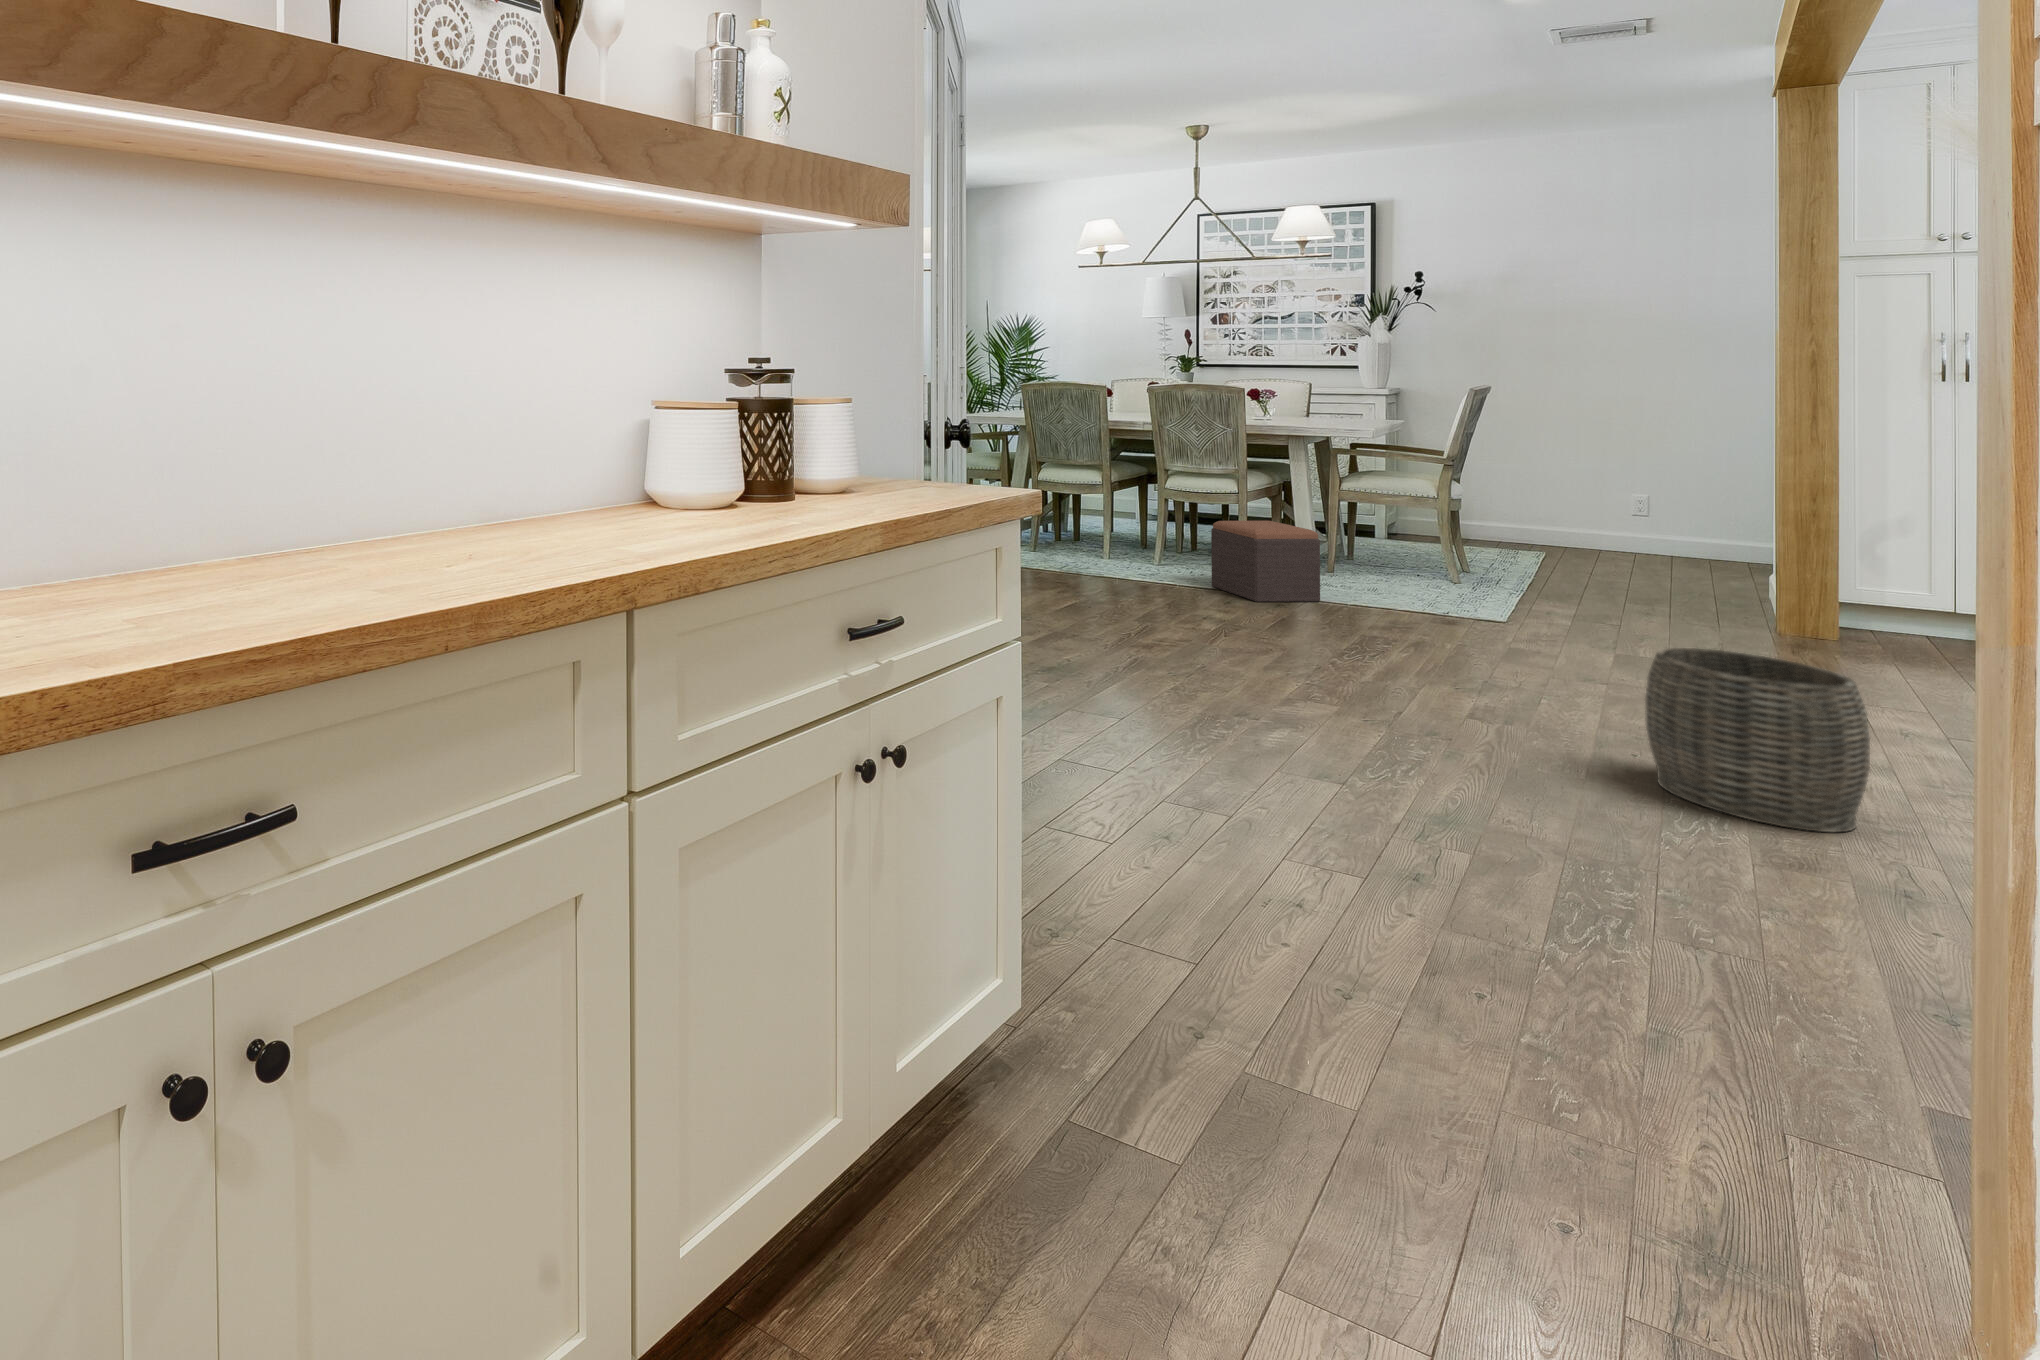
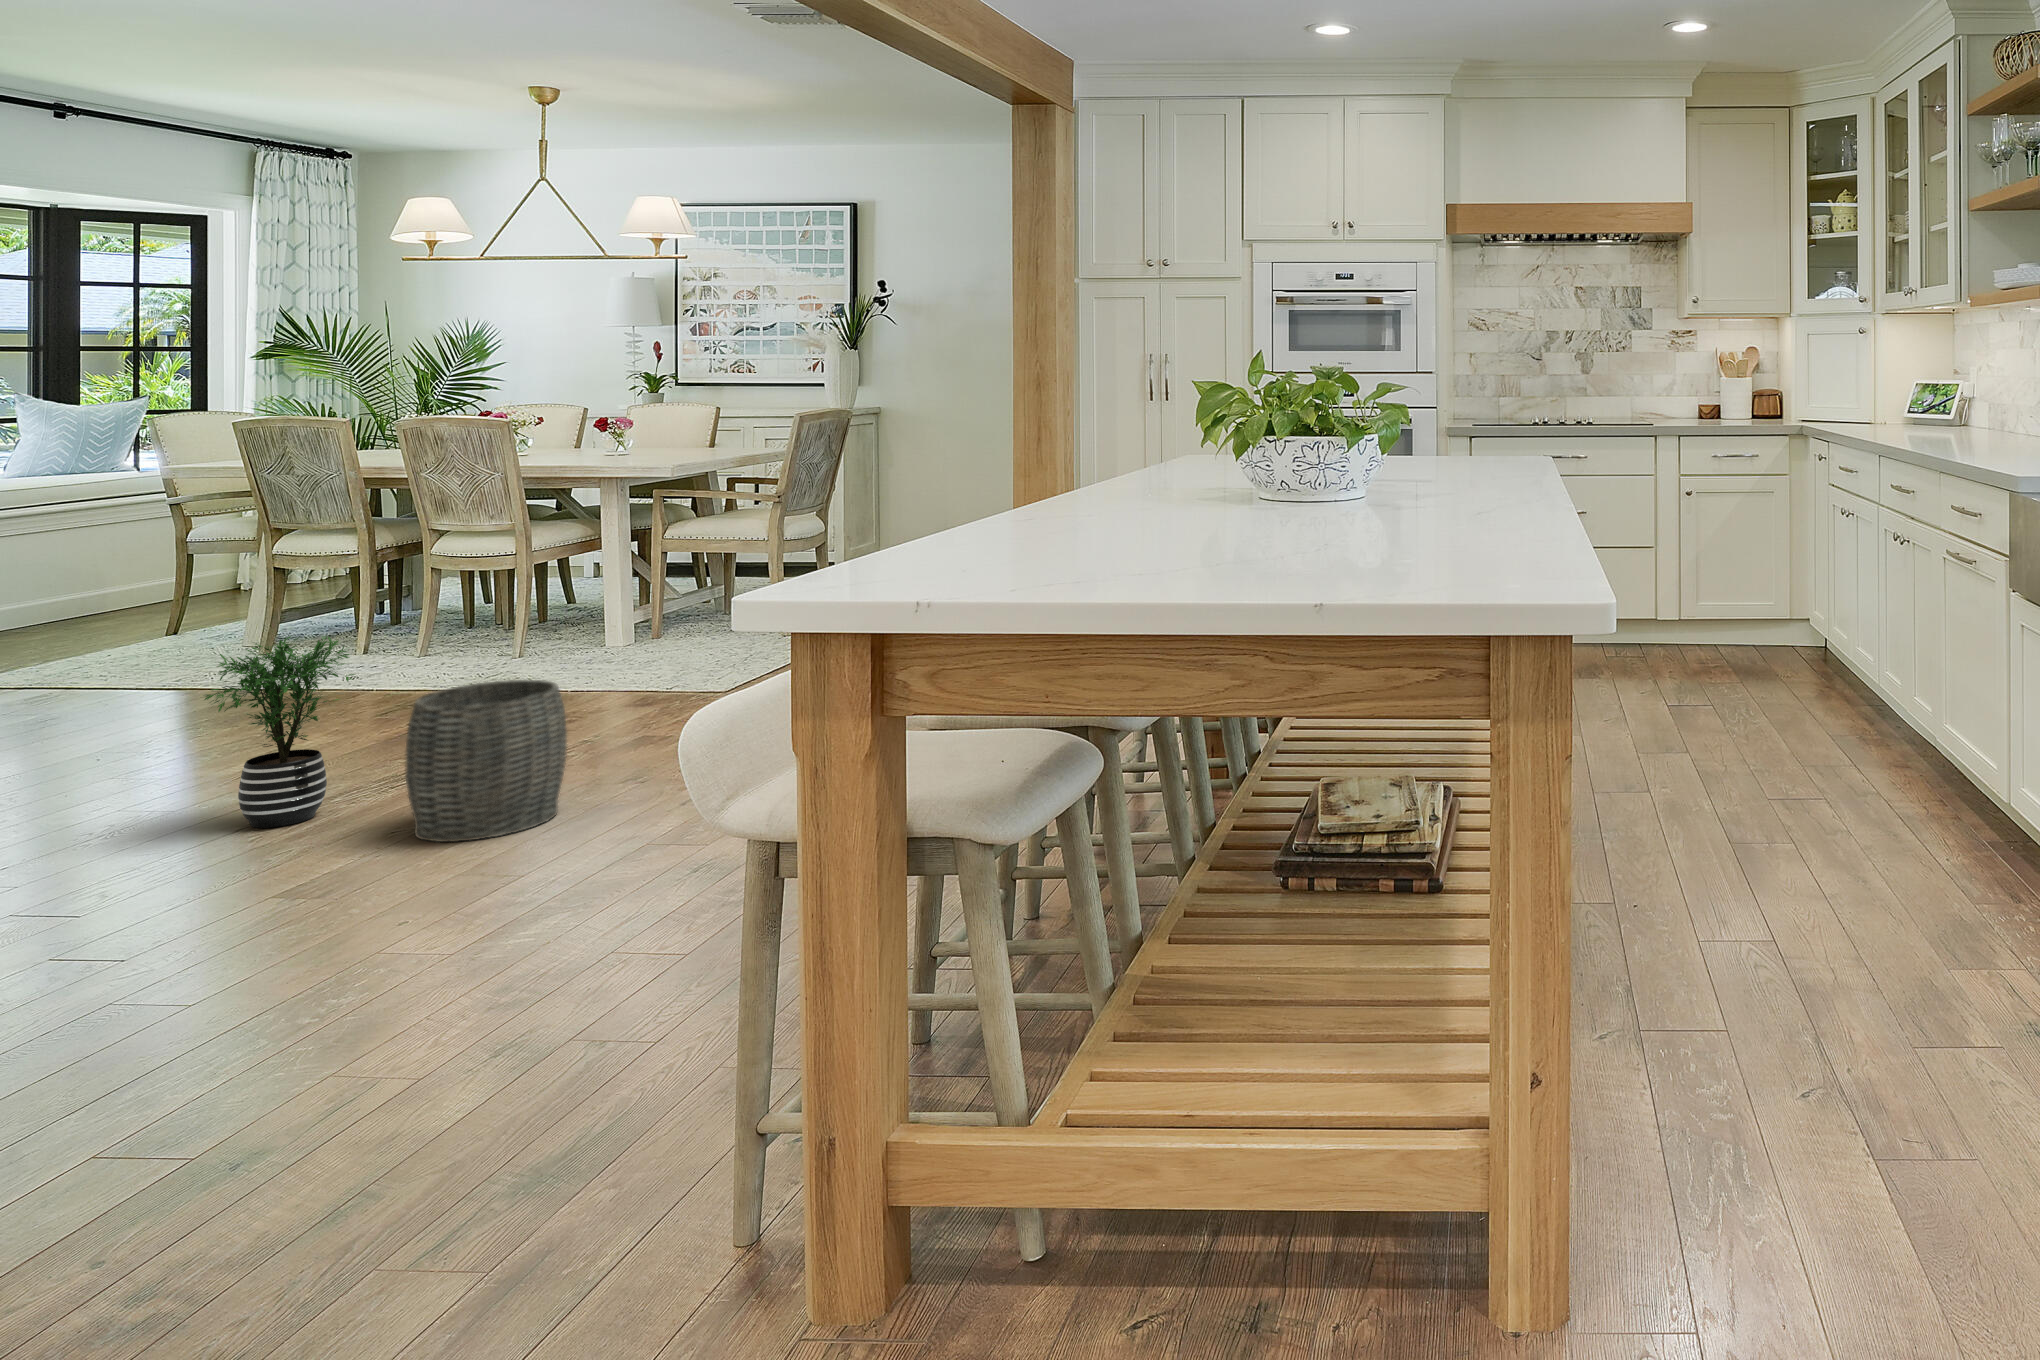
footstool: present [1211,521,1320,602] -> none [408,585,521,690]
potted plant: none [1373,569,1544,744] -> present [205,636,355,828]

